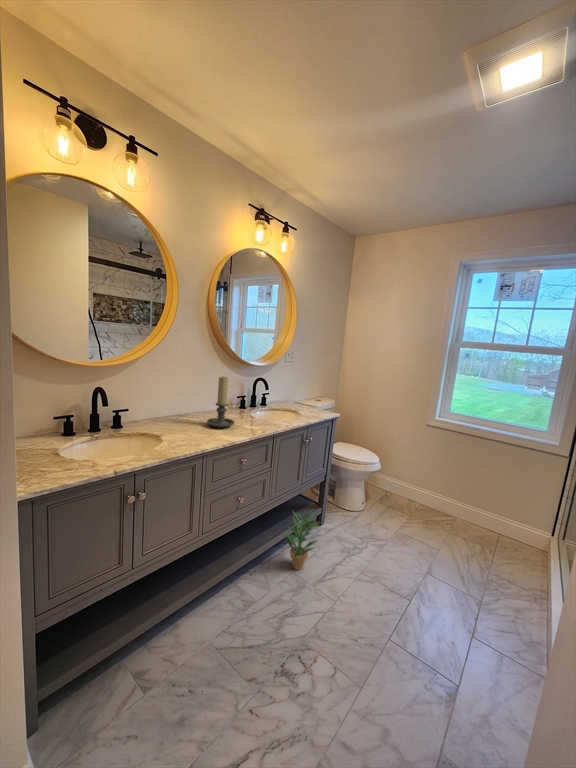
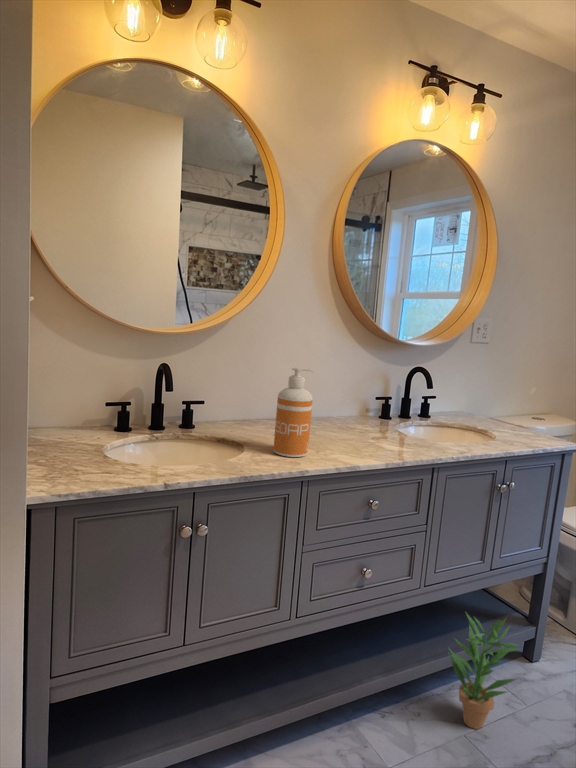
candle holder: present [207,376,234,428] -> none [320,356,365,444]
soap dispenser: none [182,386,205,441] -> present [273,368,313,457]

